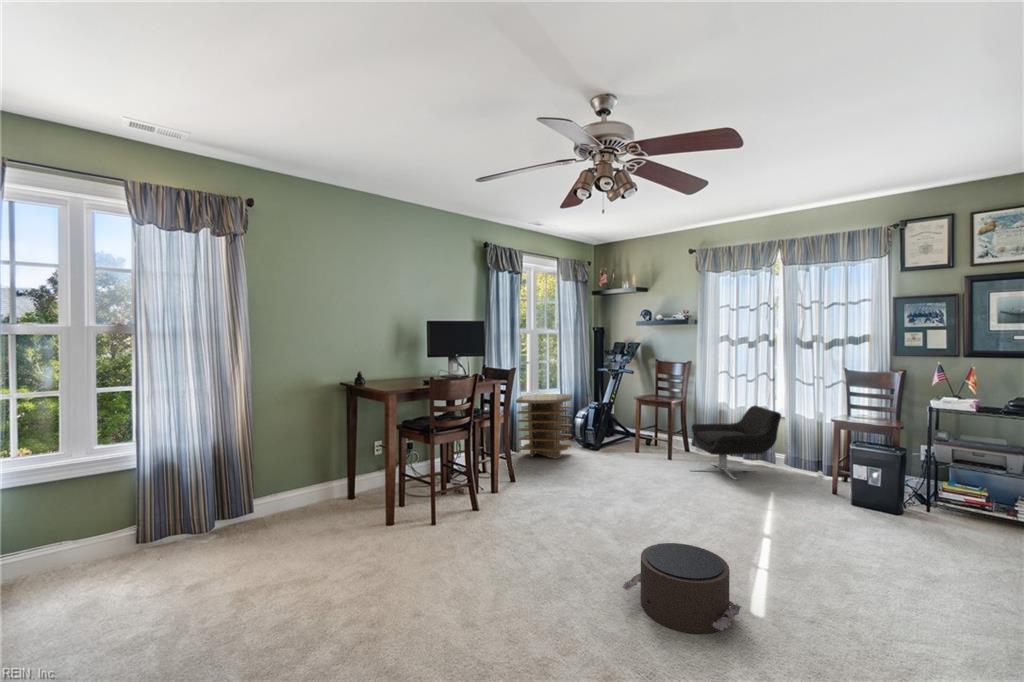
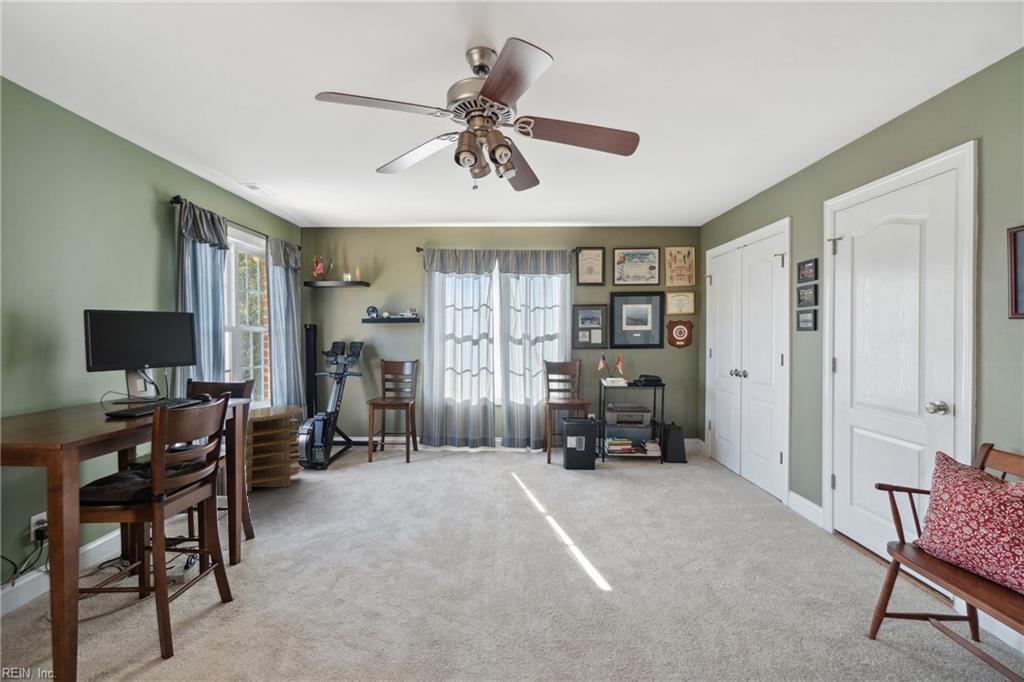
lounge chair: present [691,406,781,480] -> none [429,397,508,468]
pouf: present [622,543,742,634] -> none [514,535,625,625]

